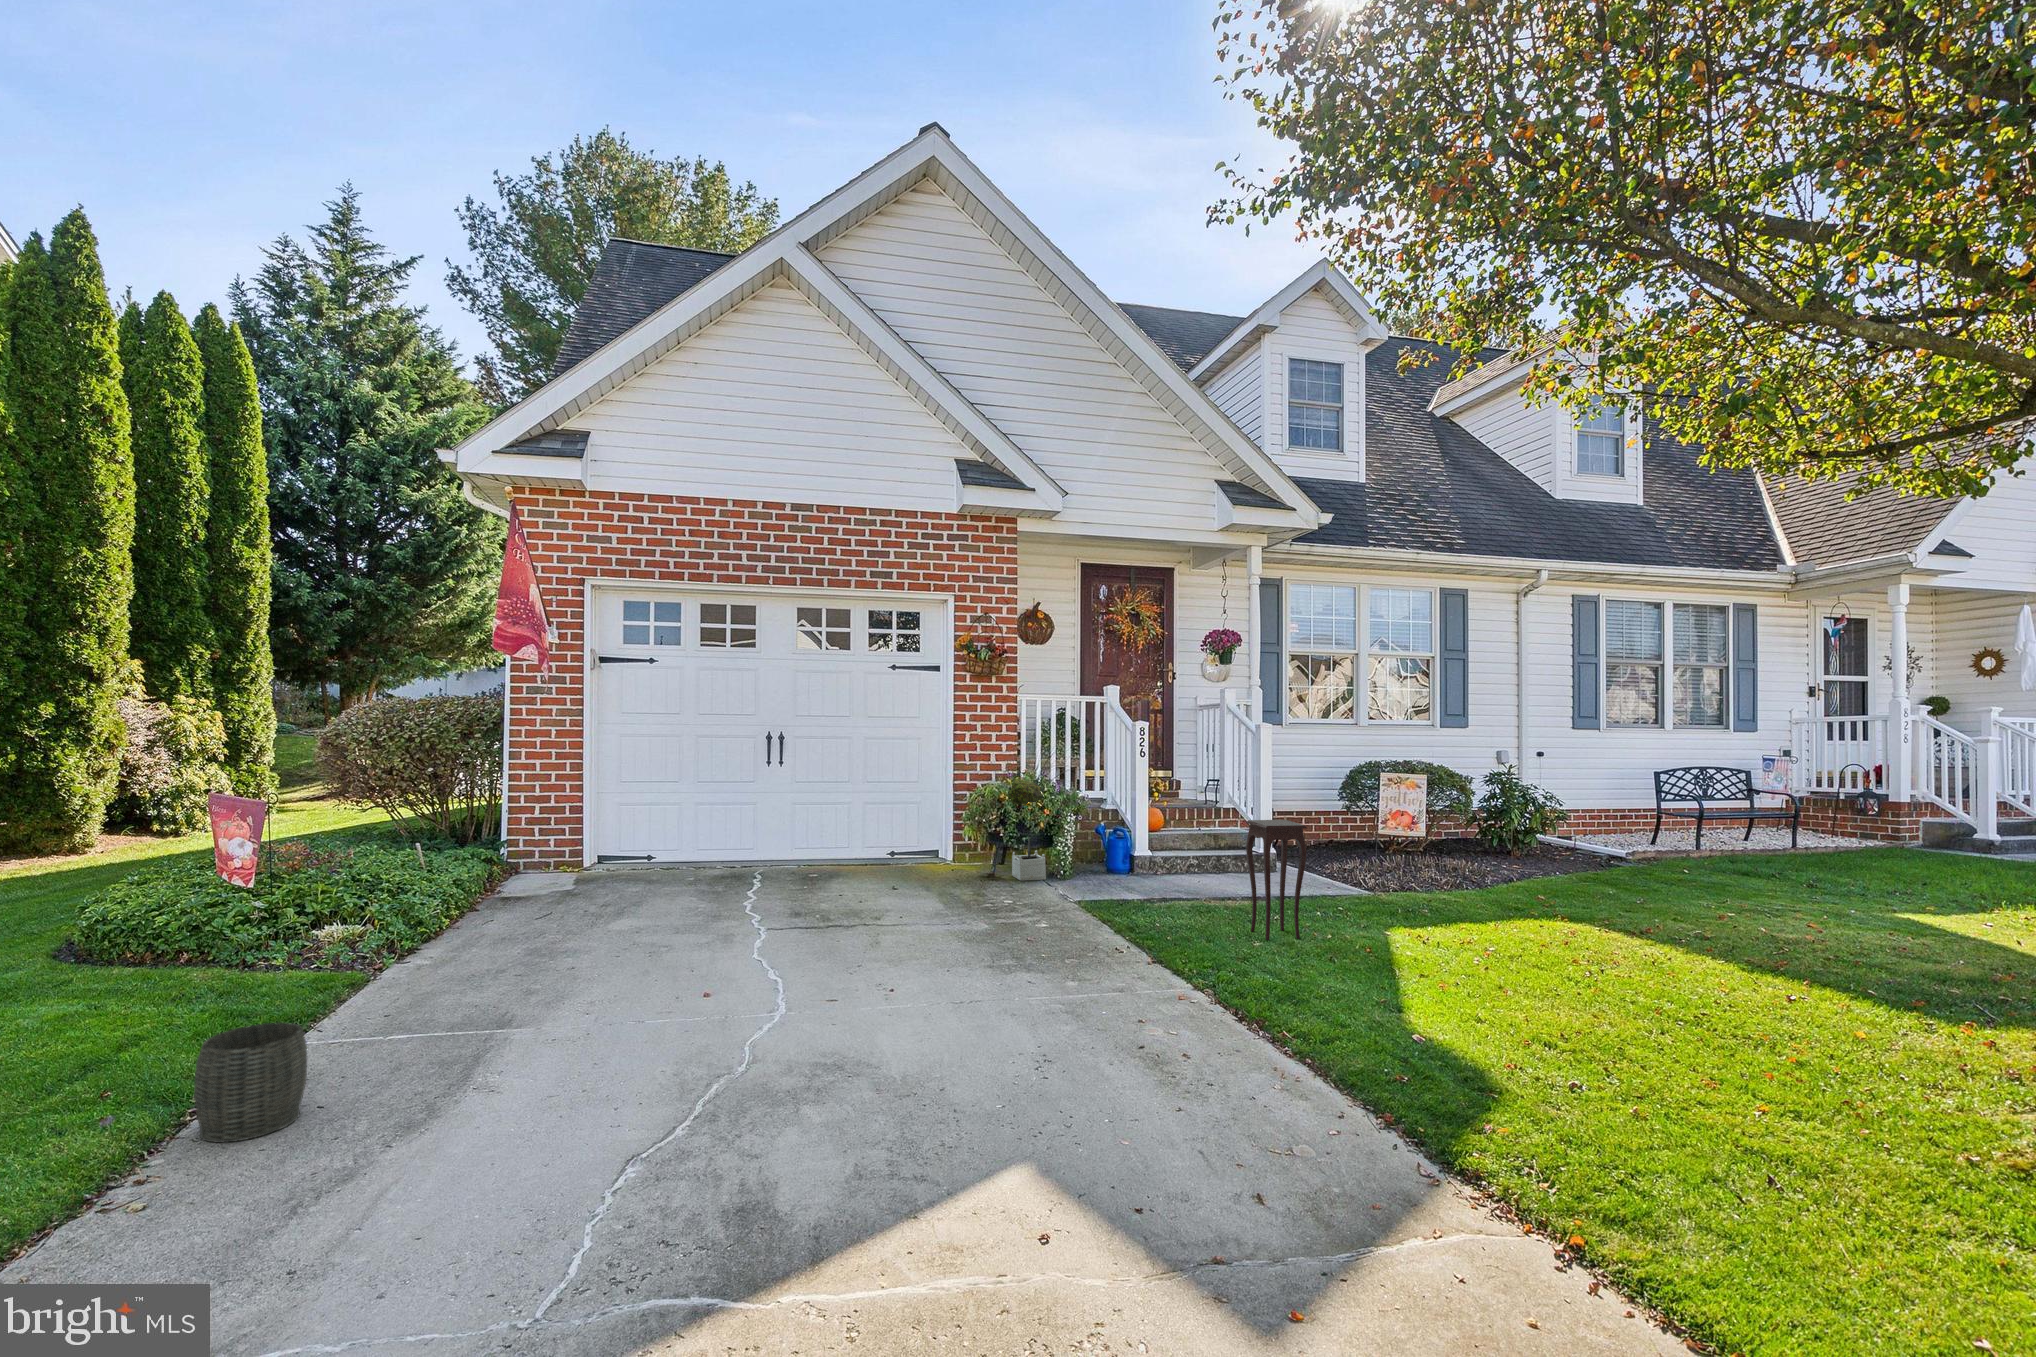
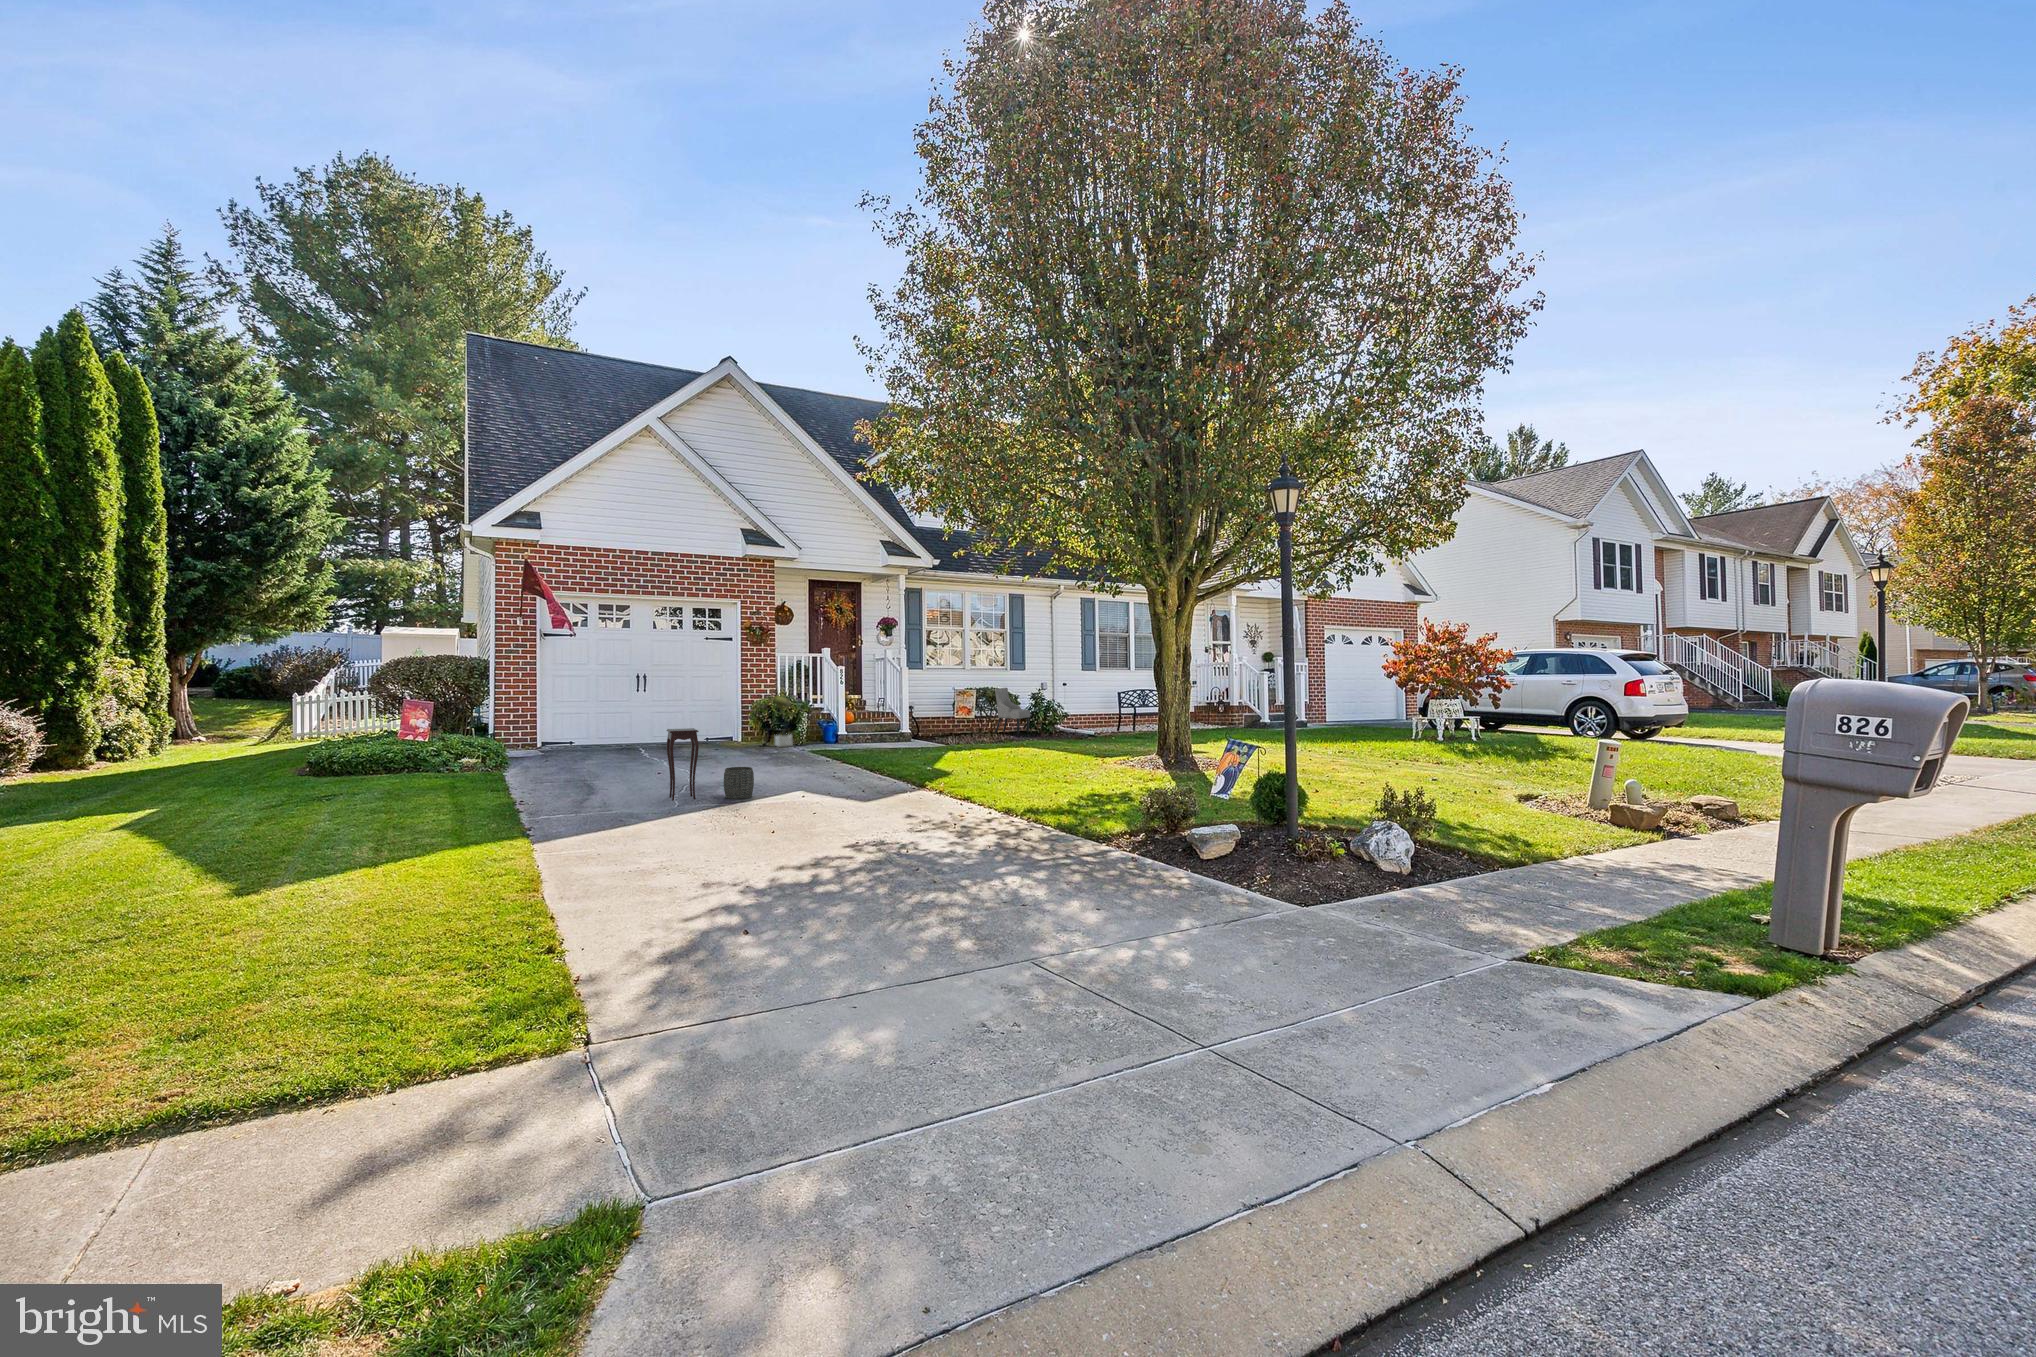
chair: none [1428,762,1502,858] -> present [995,688,1030,734]
side table: present [1246,820,1307,940] -> present [666,728,699,800]
woven basket: present [194,1023,307,1143] -> present [724,767,754,799]

